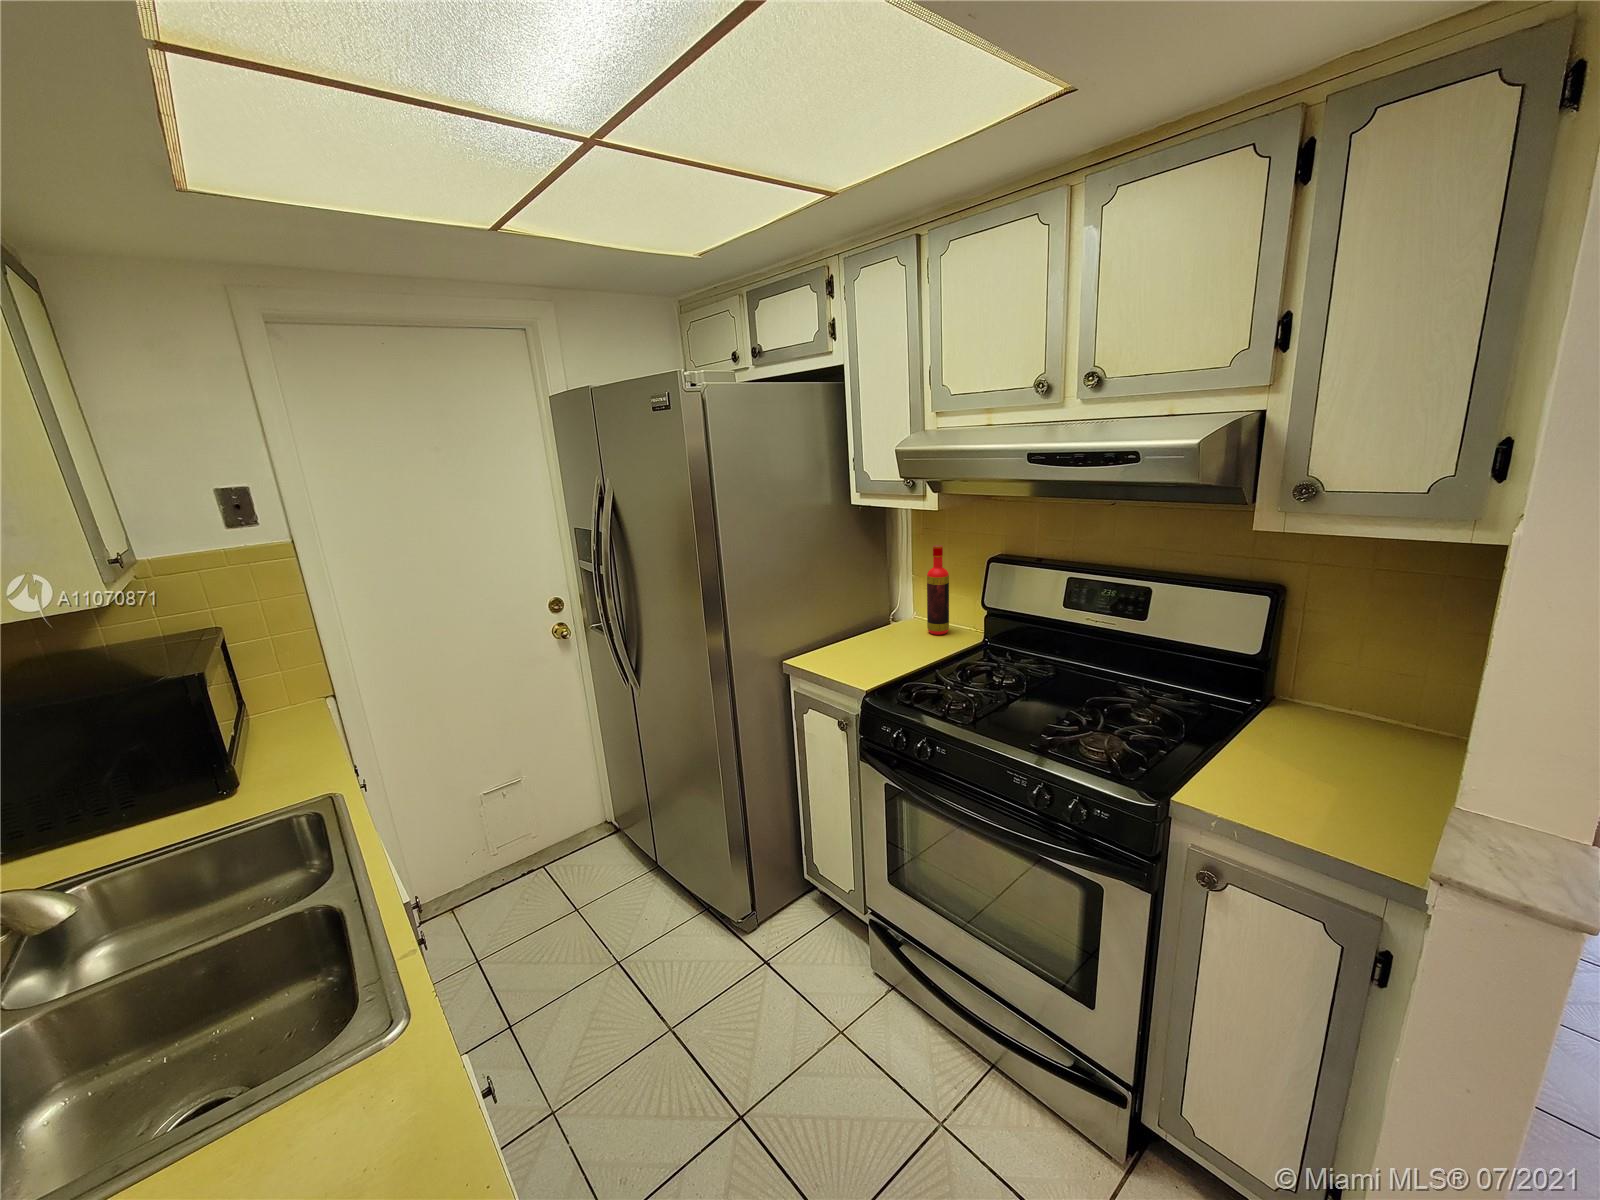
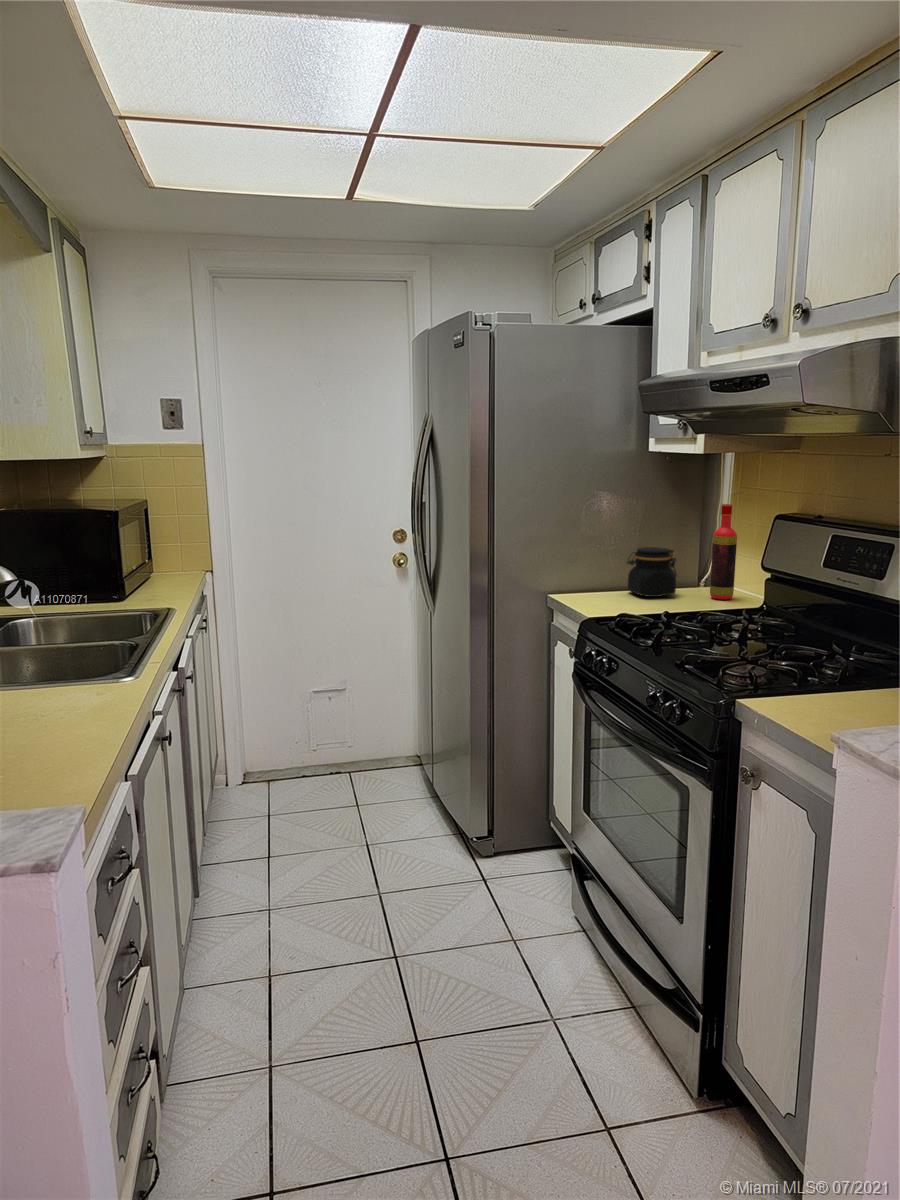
jar: none [854,593,901,645] -> present [627,547,677,597]

